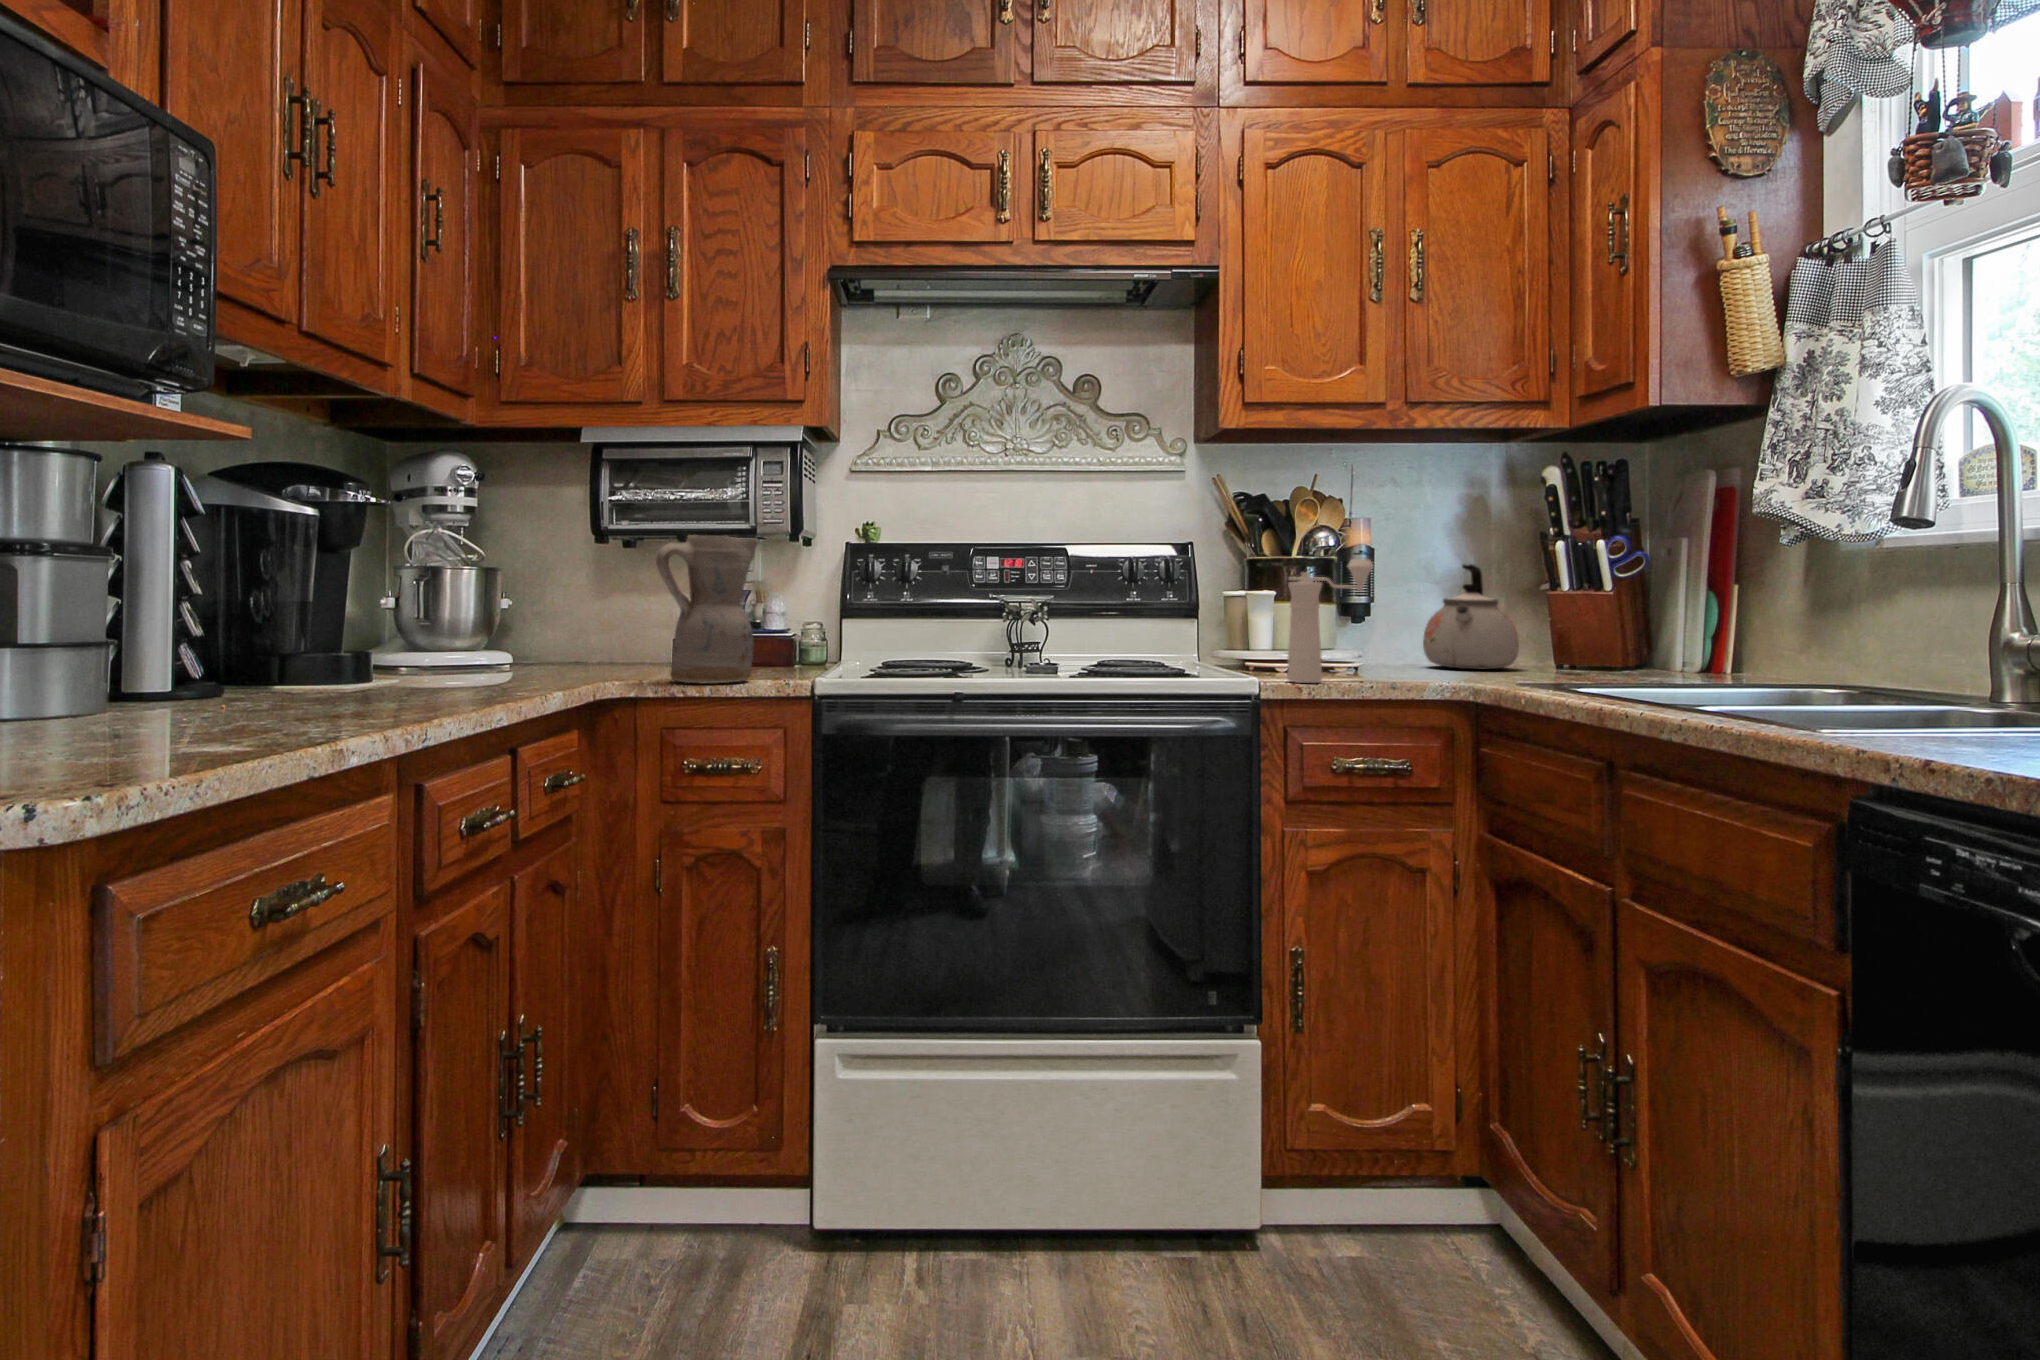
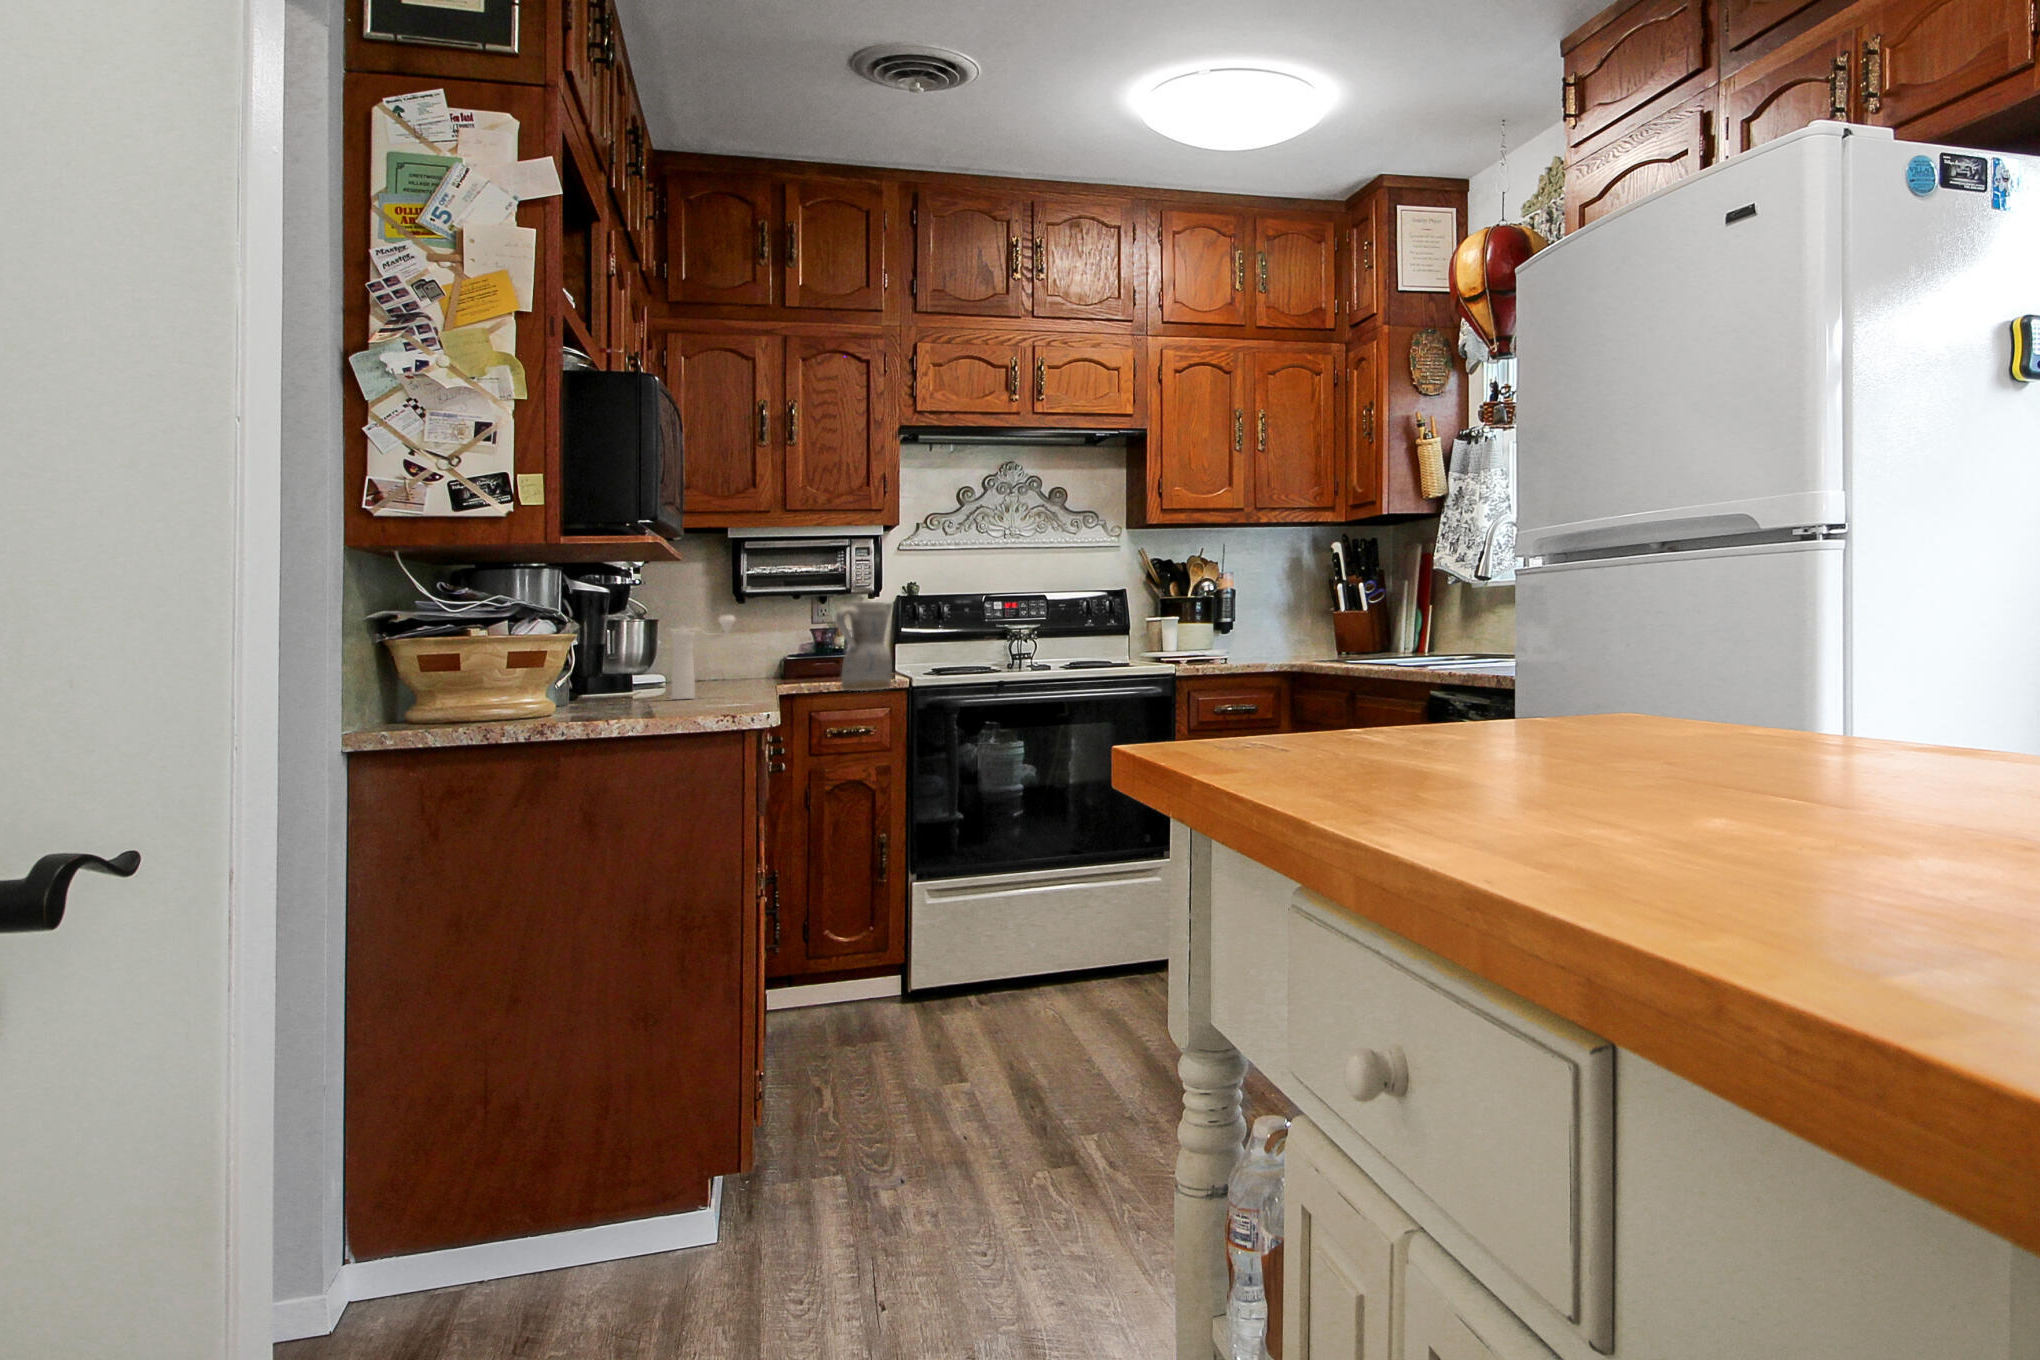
pepper mill: present [1288,559,1373,683] -> present [671,615,735,699]
kettle: present [1423,564,1519,669] -> none [1267,601,1320,664]

